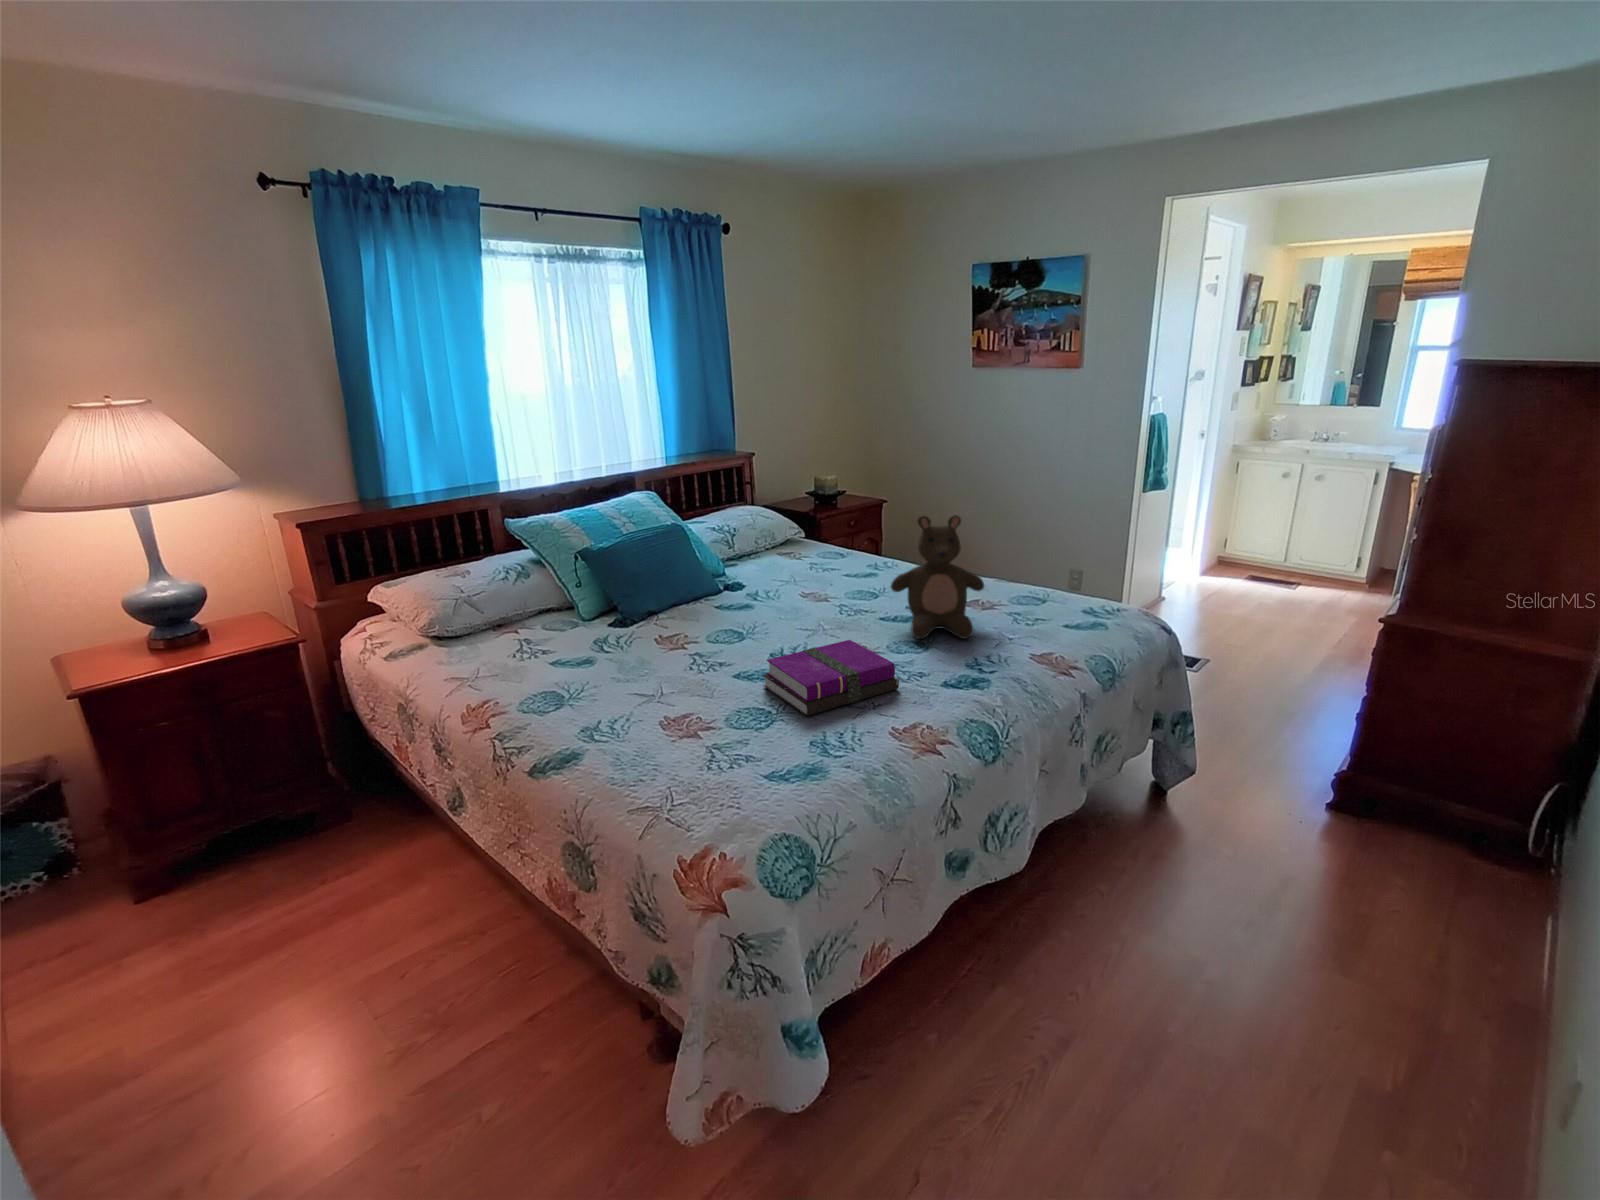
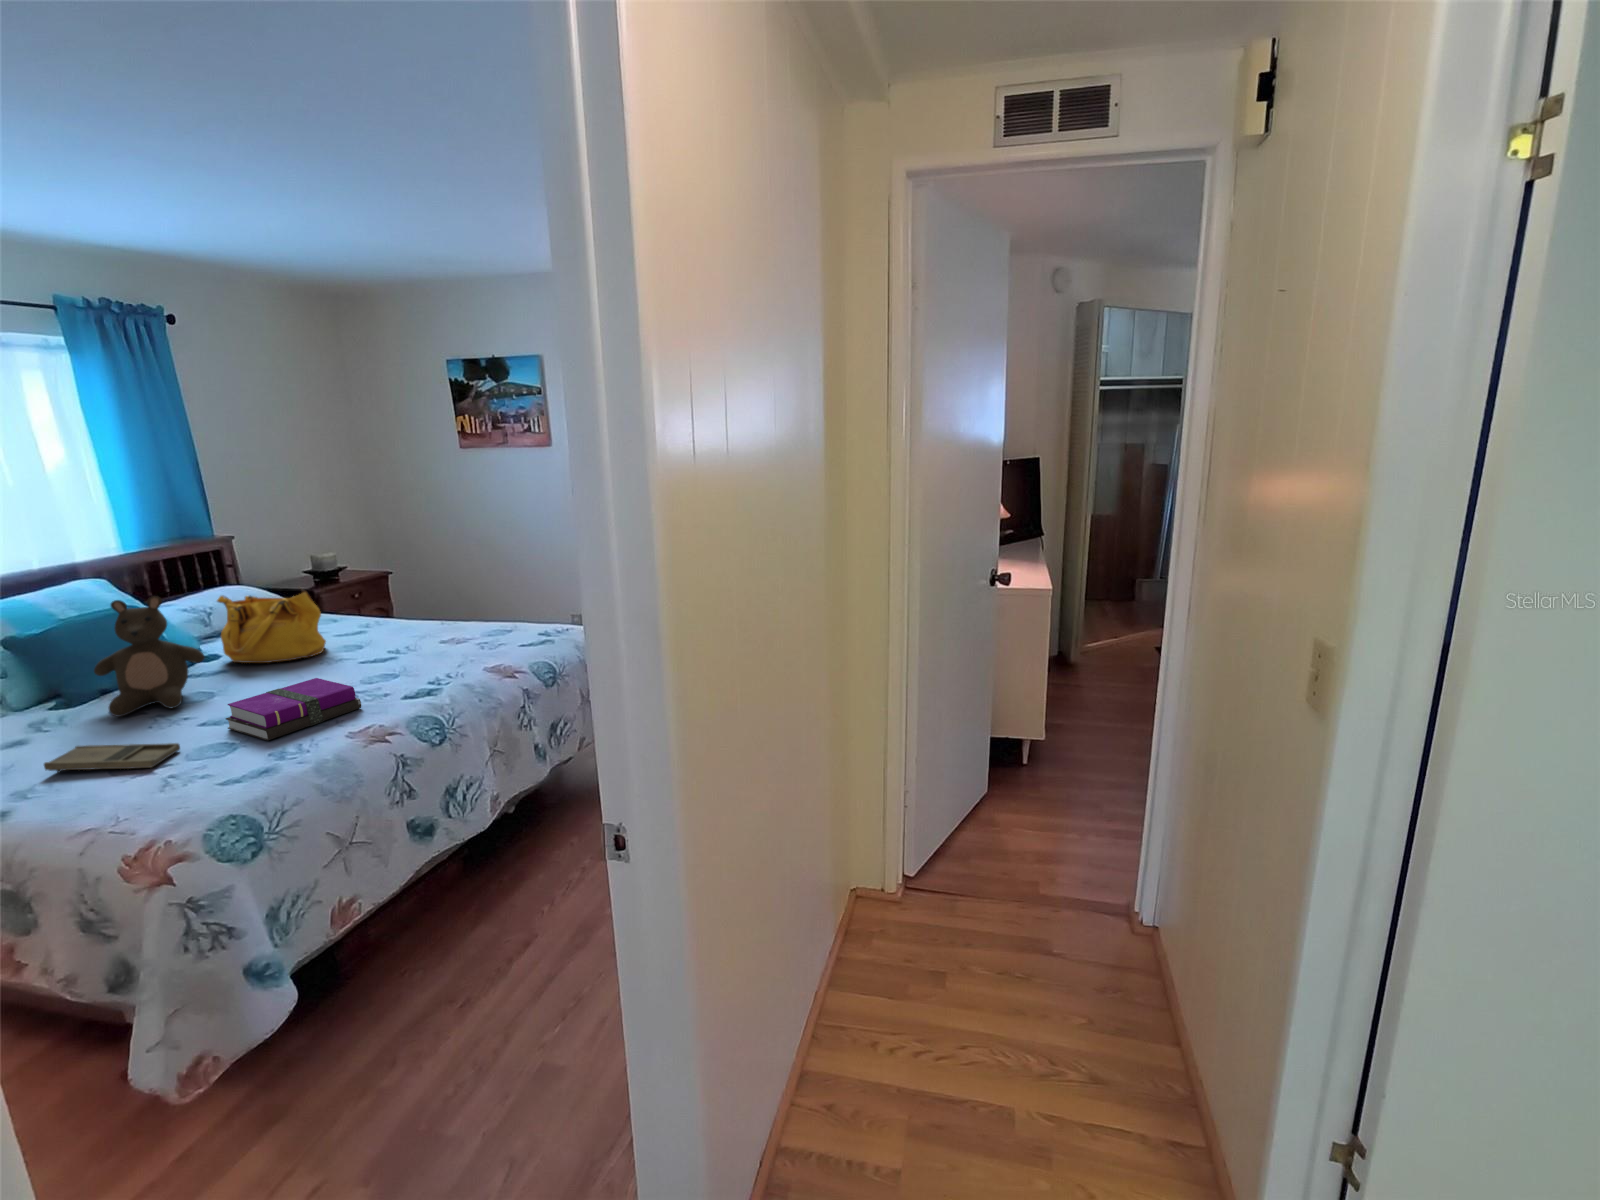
stuffed bear: present [891,515,984,639] -> present [94,596,205,717]
handbag: none [749,521,843,602] -> present [217,587,326,663]
tray: none [609,679,723,726] -> present [44,743,180,773]

